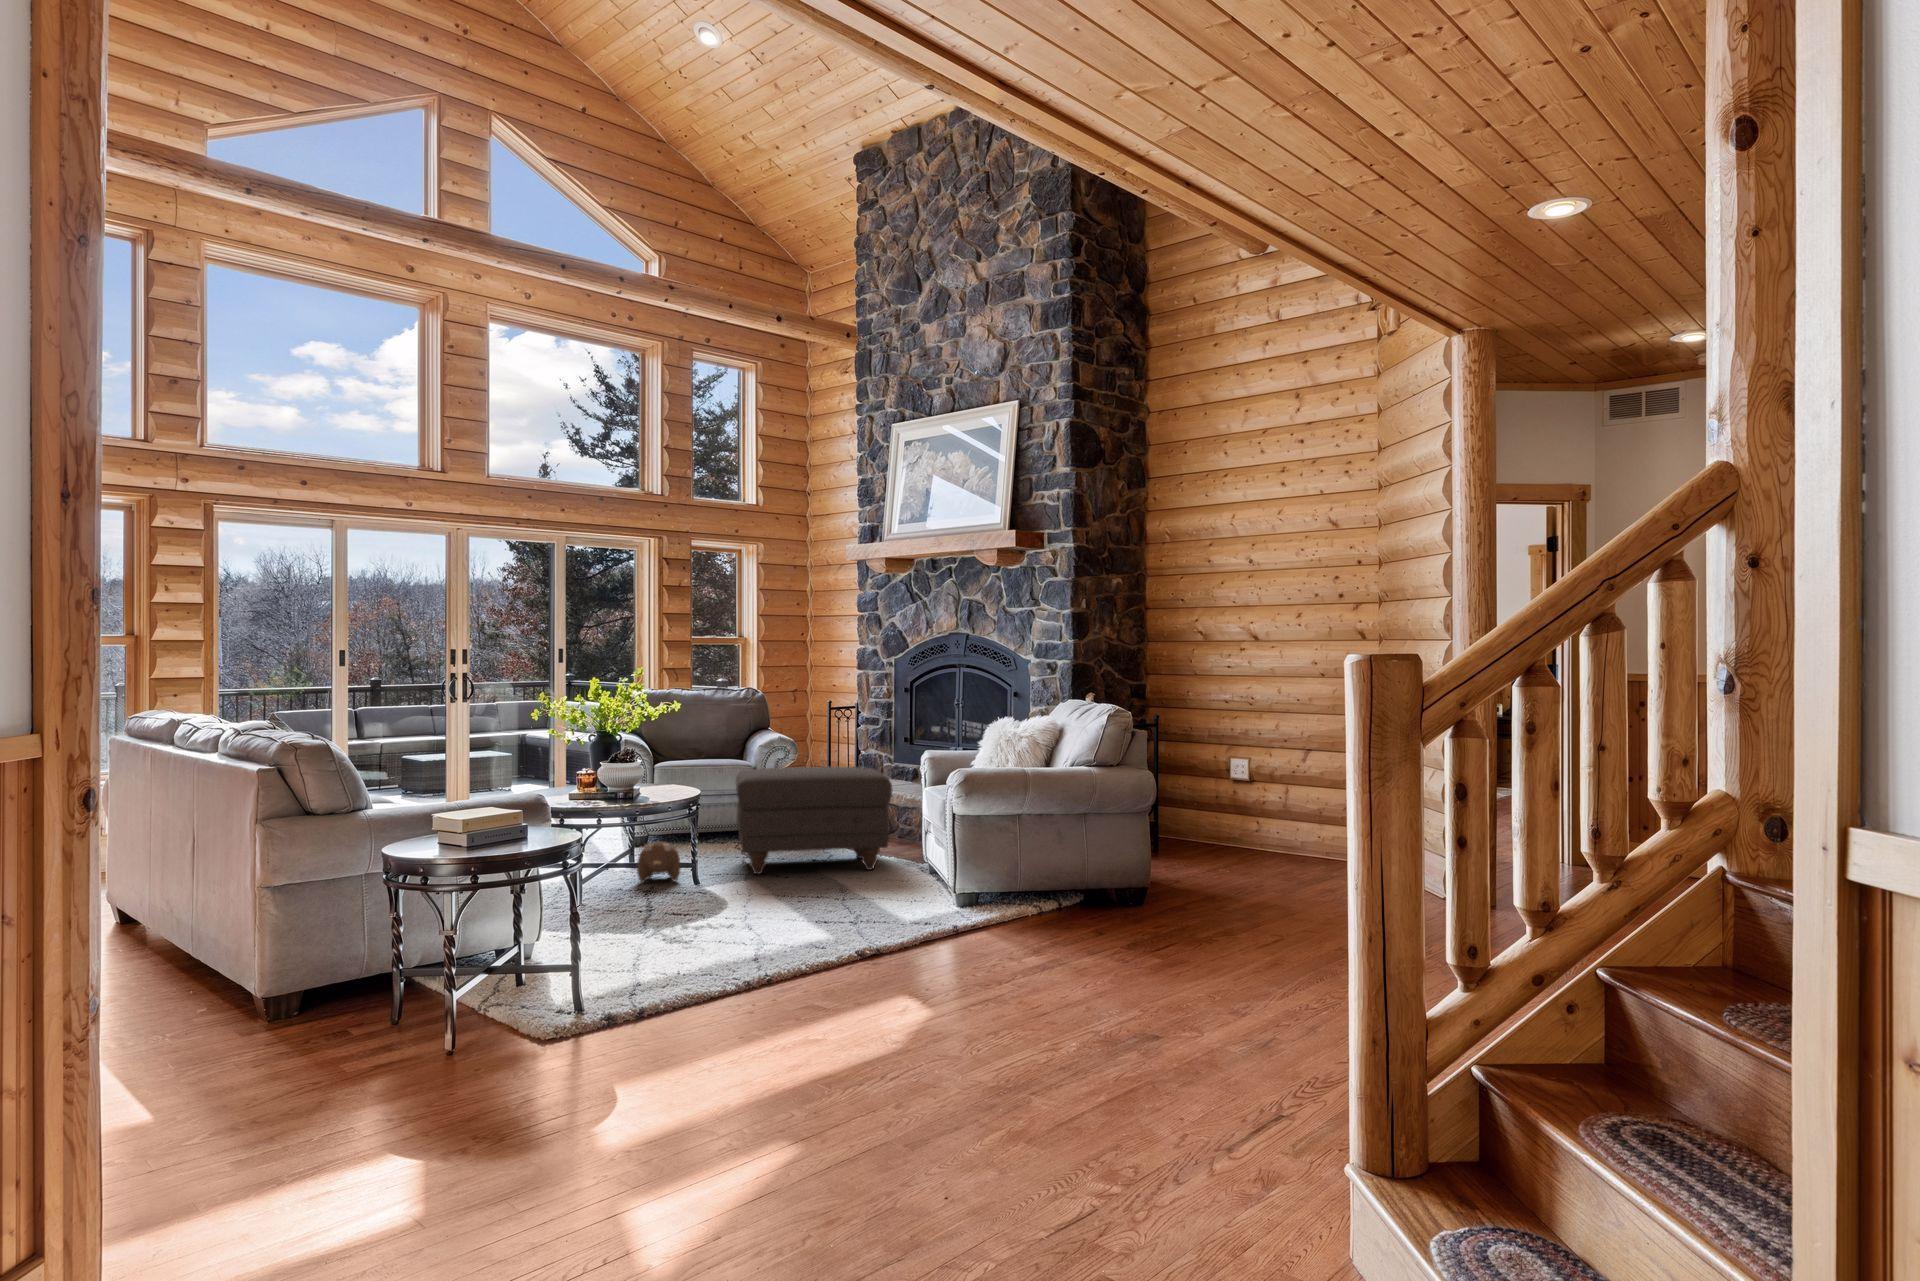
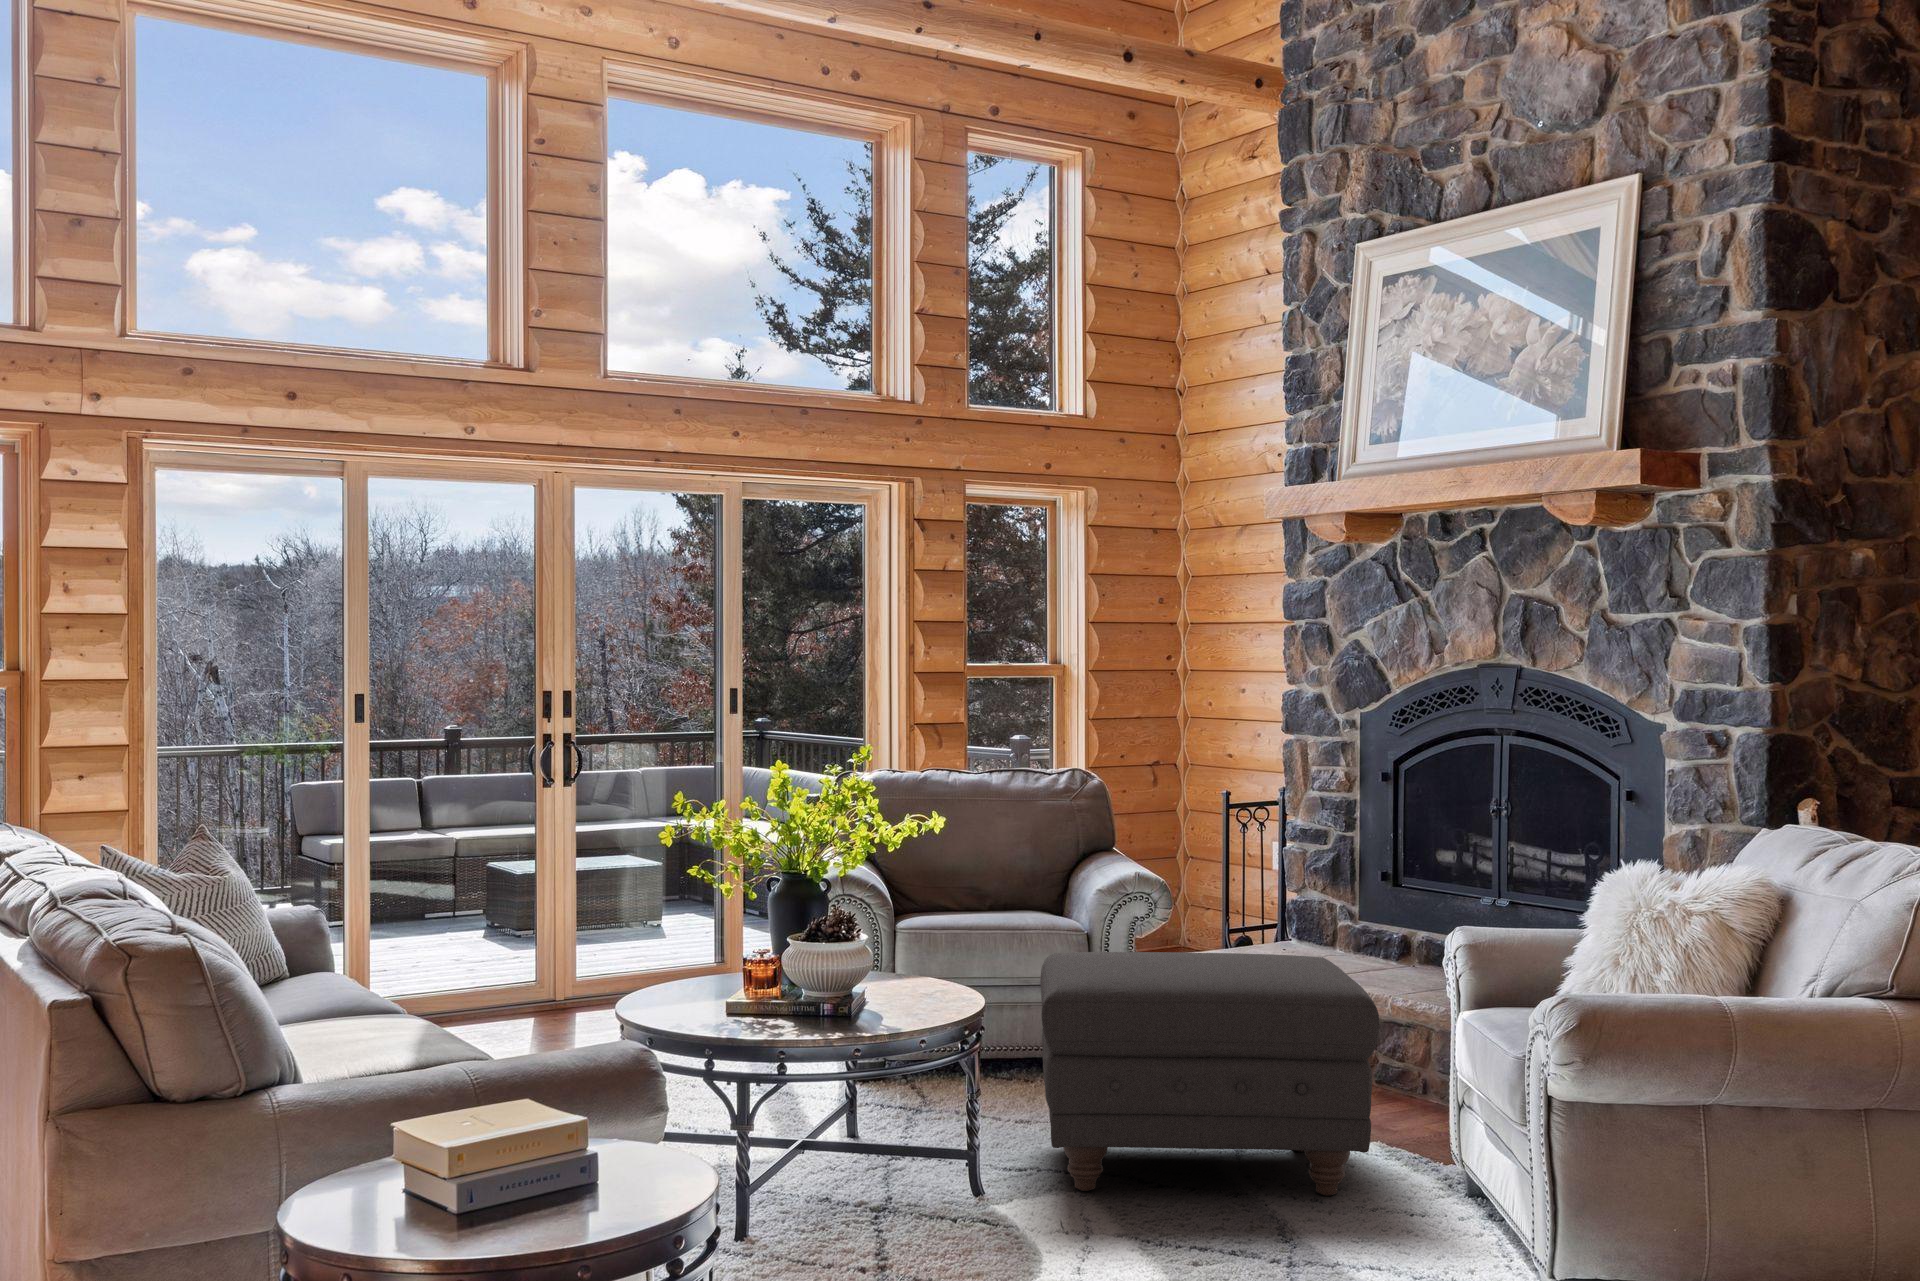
plush toy: present [637,841,680,882] -> none [836,1111,924,1201]

